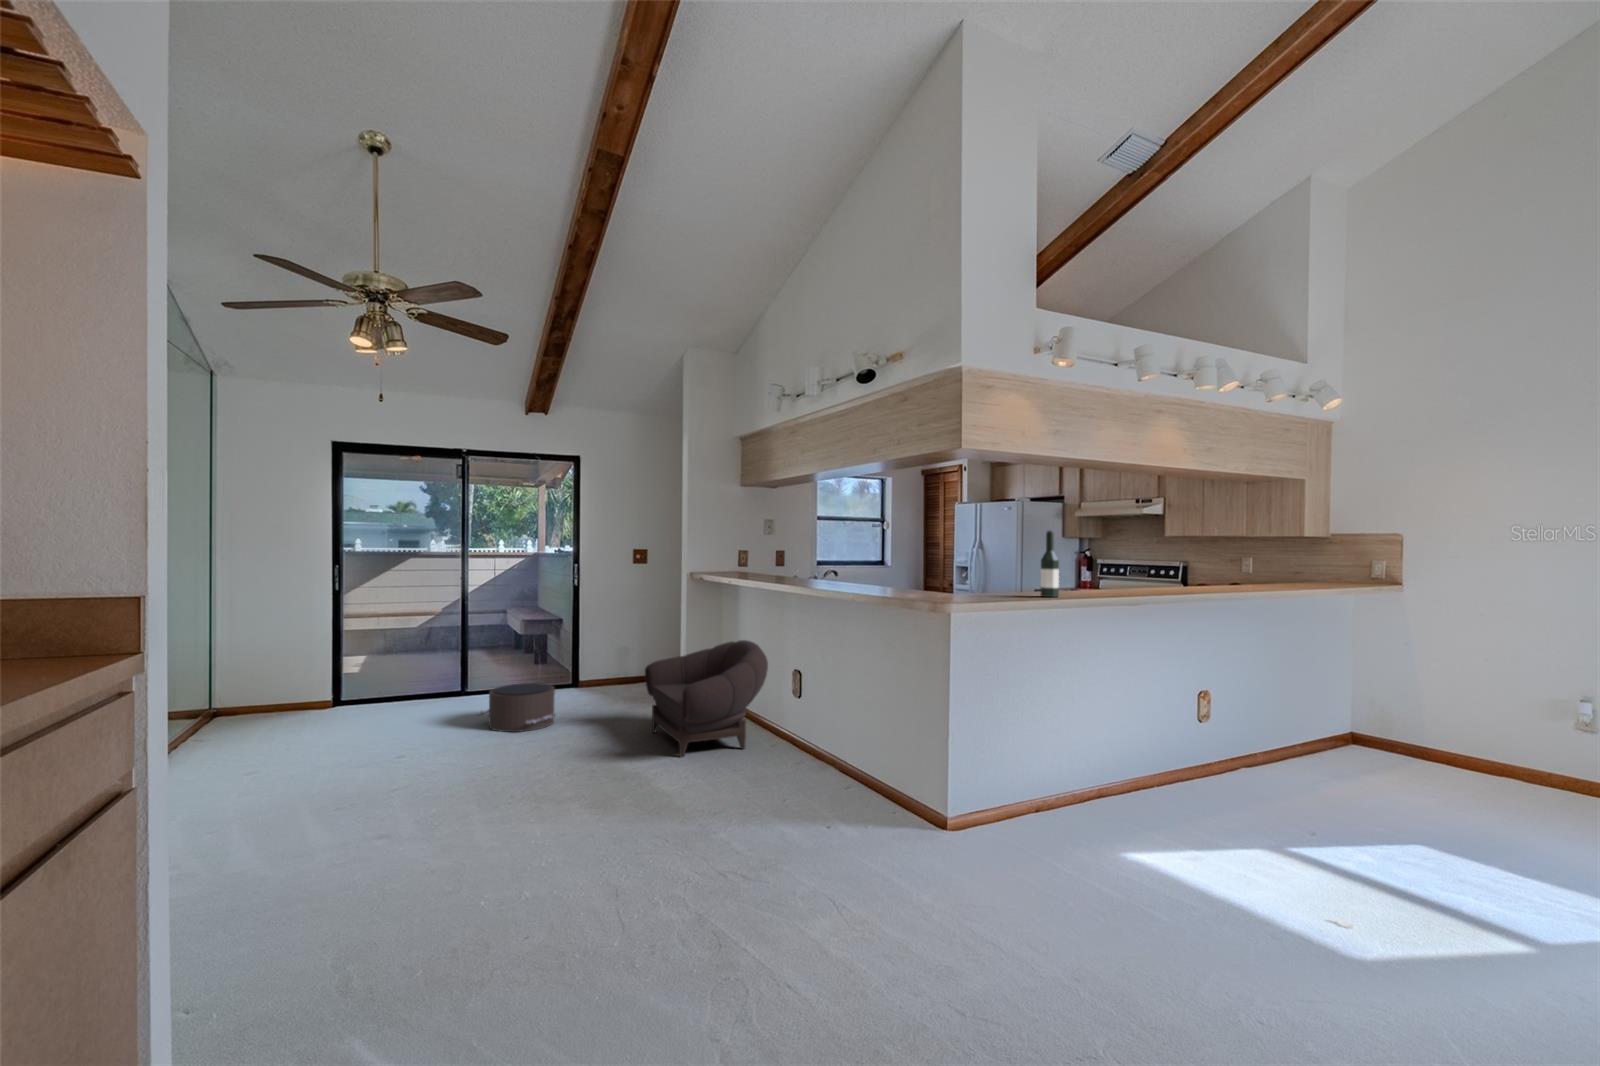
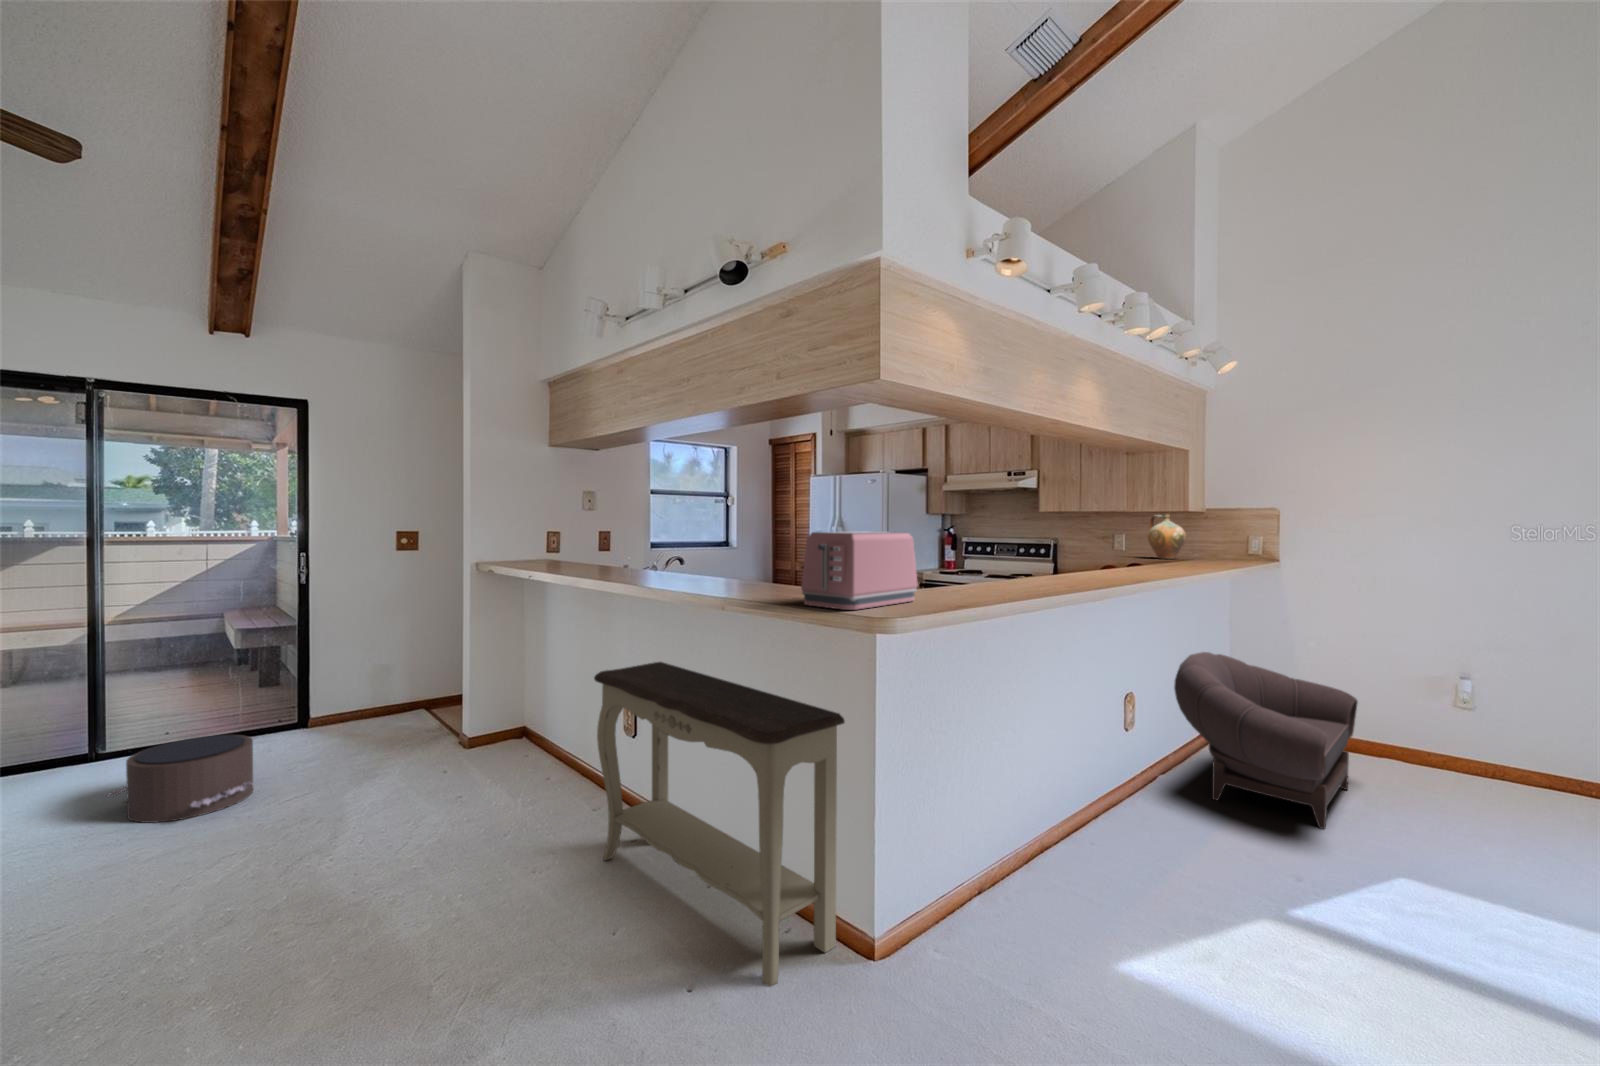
wine bottle: present [1041,531,1059,597] -> none [983,502,1010,595]
ceramic jug: none [1269,537,1308,581] -> present [1148,514,1186,559]
toaster: none [903,551,984,600] -> present [801,531,918,610]
armchair: present [645,640,768,757] -> present [1174,652,1358,829]
console table: none [774,641,931,836] -> present [594,662,845,987]

